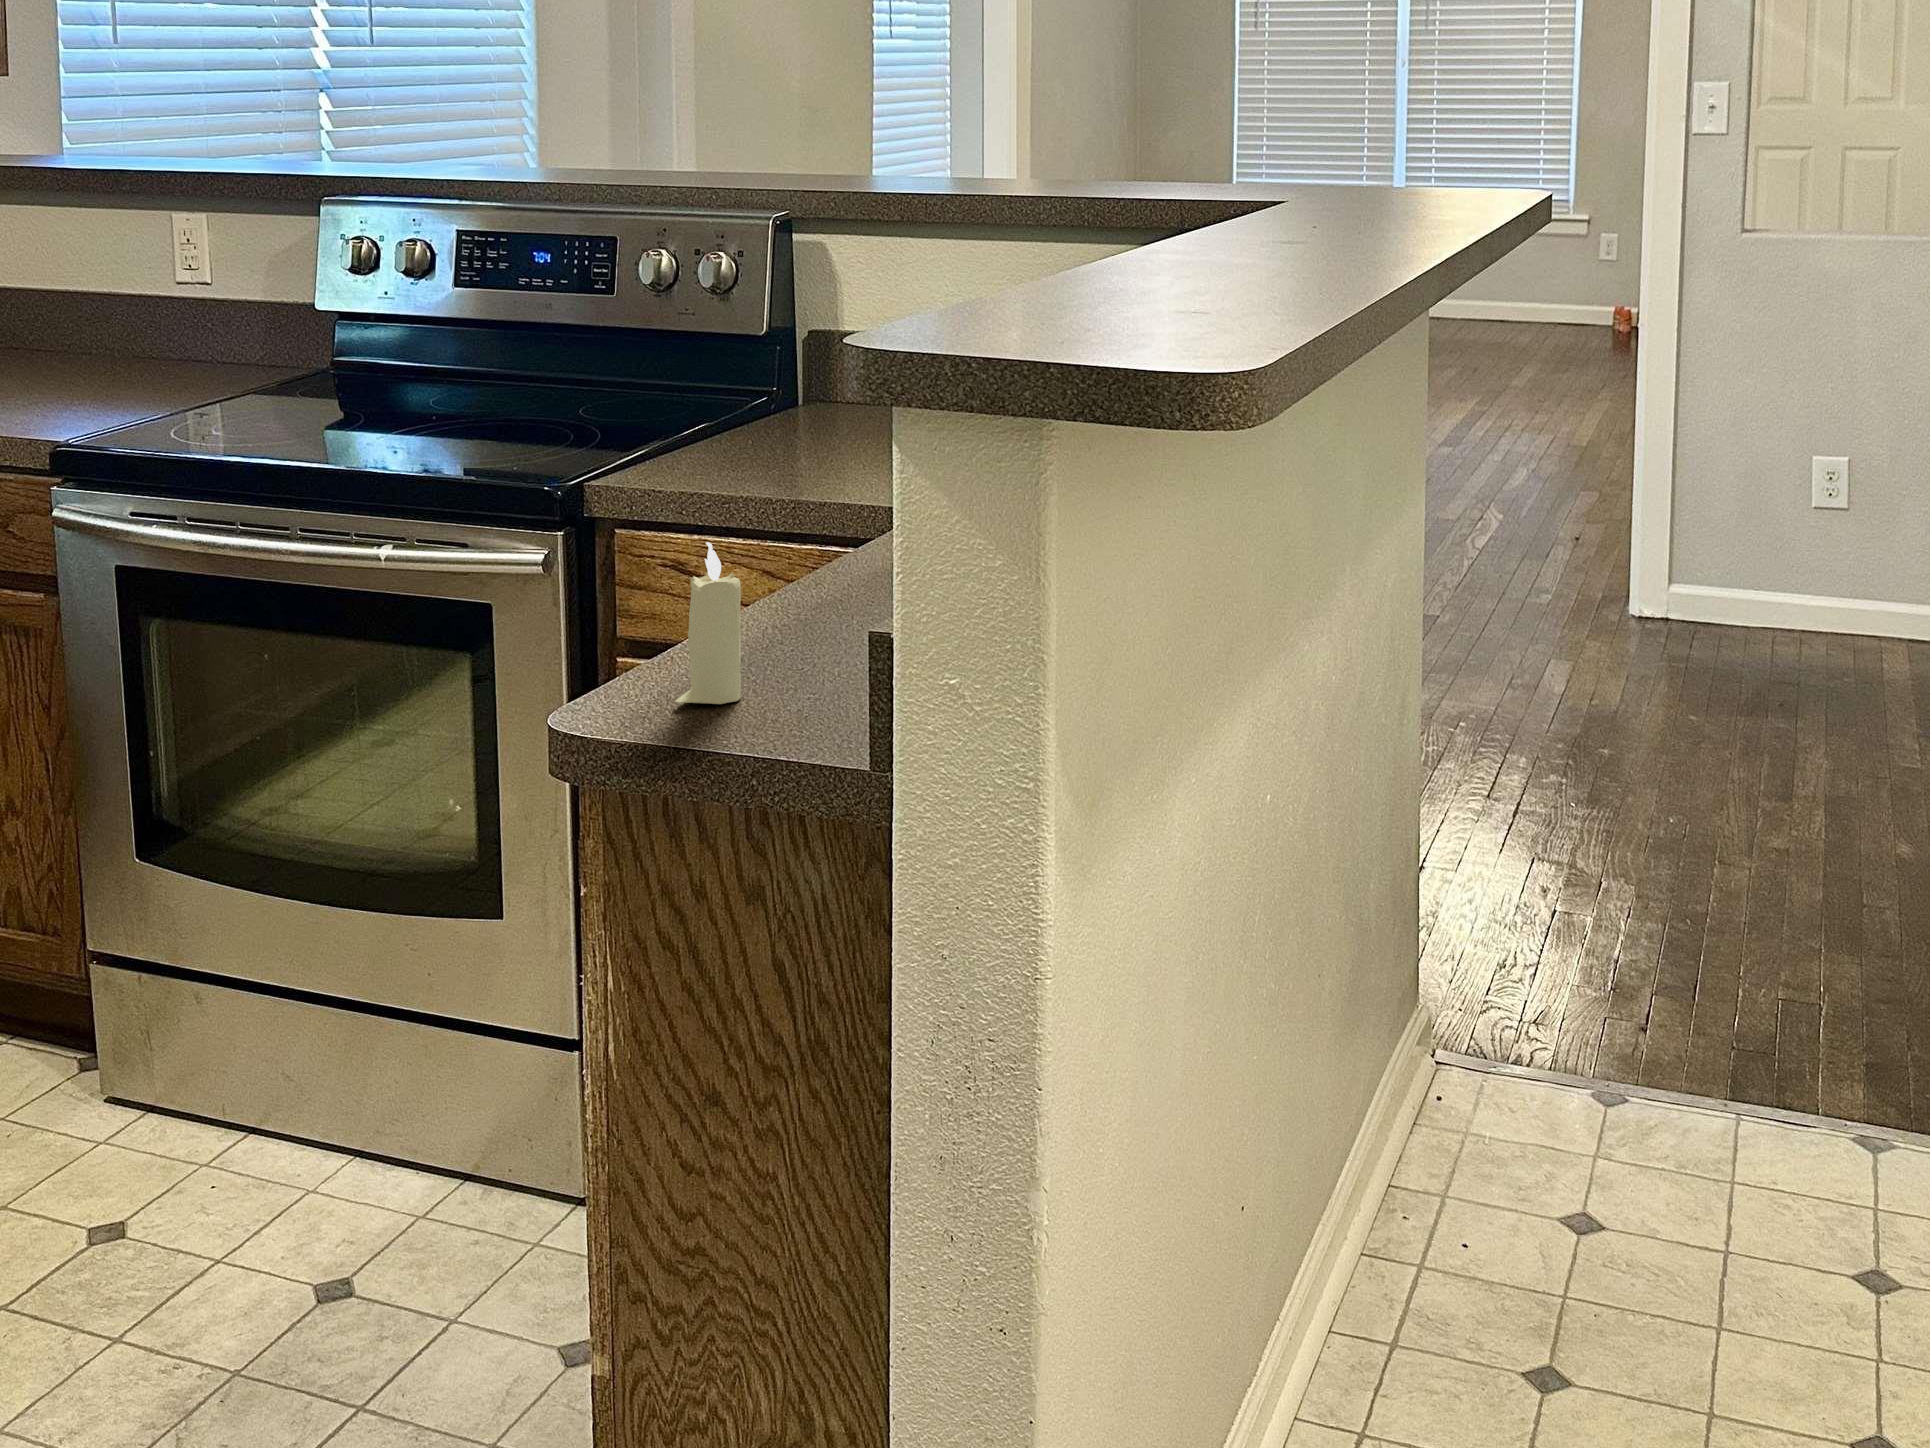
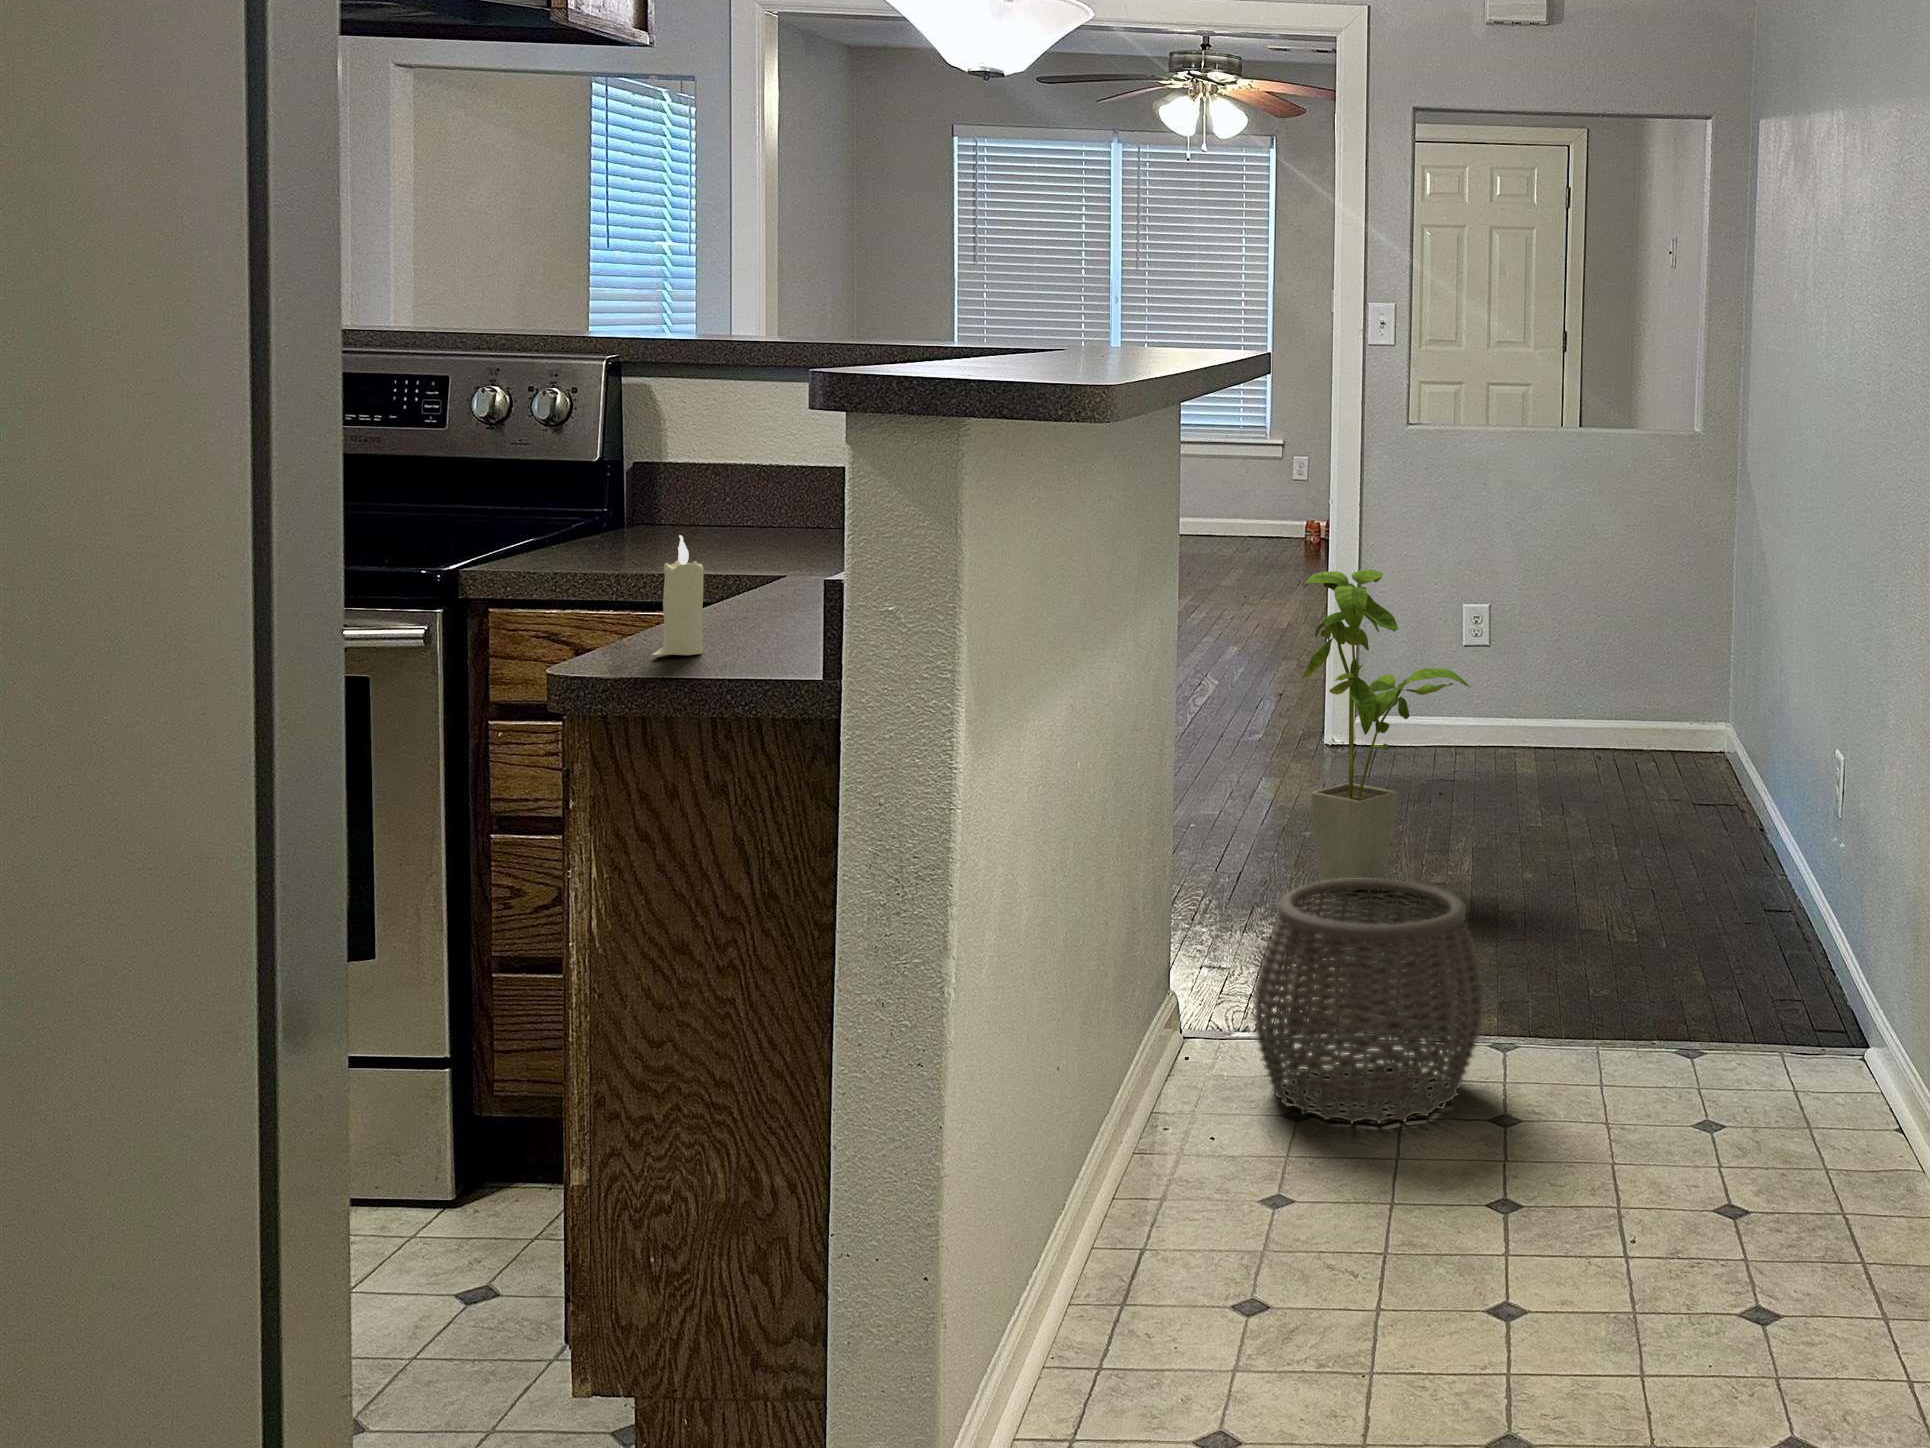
house plant: none [1603,443,1827,842] -> present [1303,569,1471,891]
woven basket: none [1525,903,1848,1261] -> present [1253,879,1483,1123]

